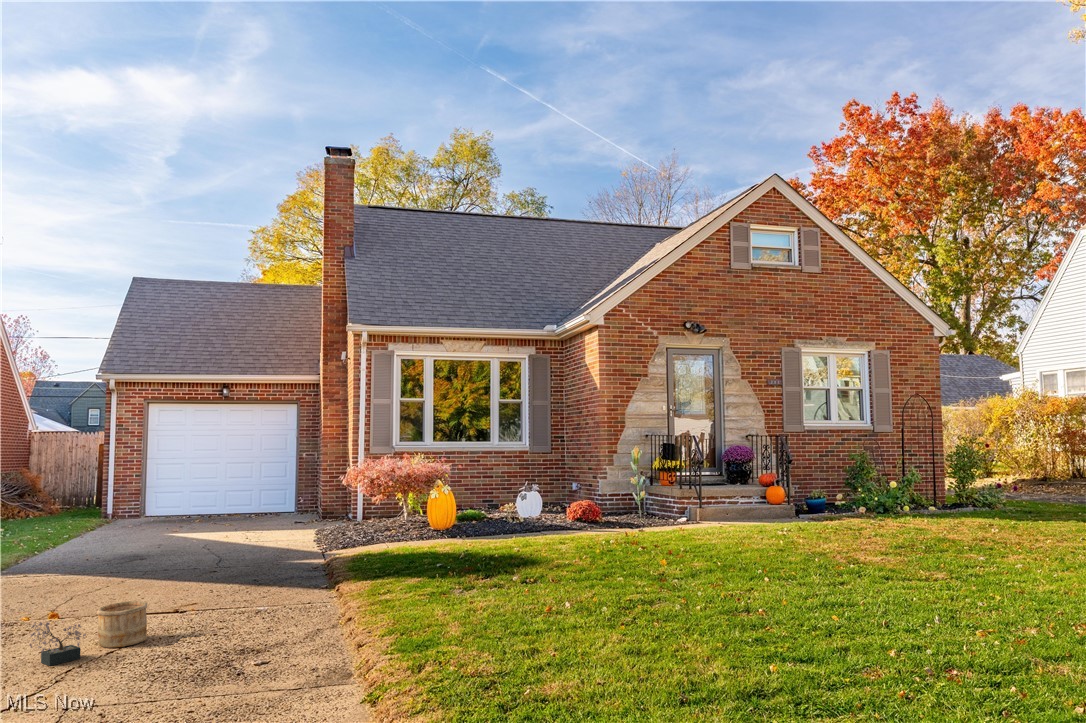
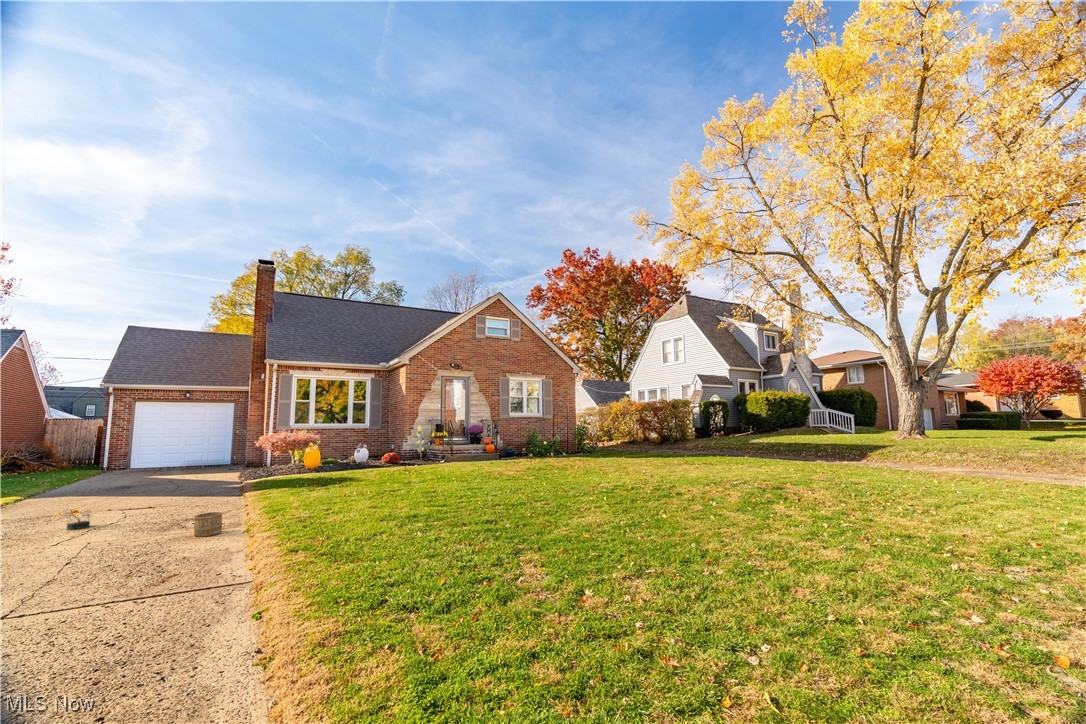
wooden bucket: present [96,601,147,648] -> present [194,512,223,537]

